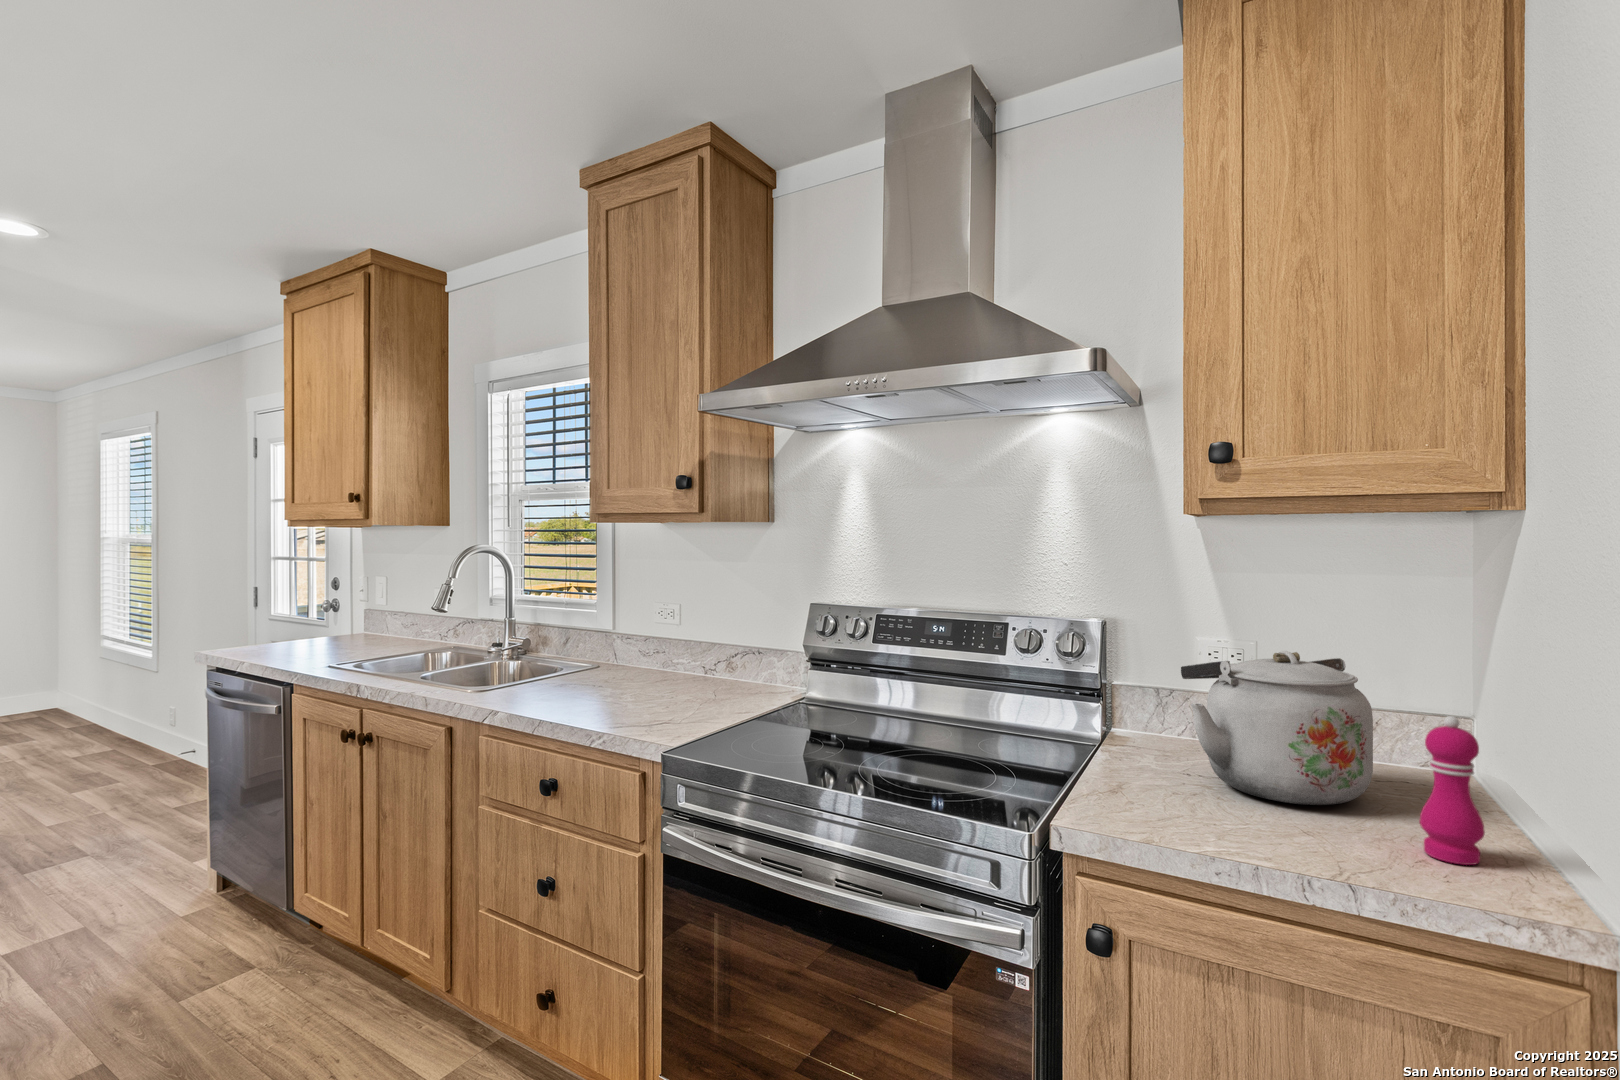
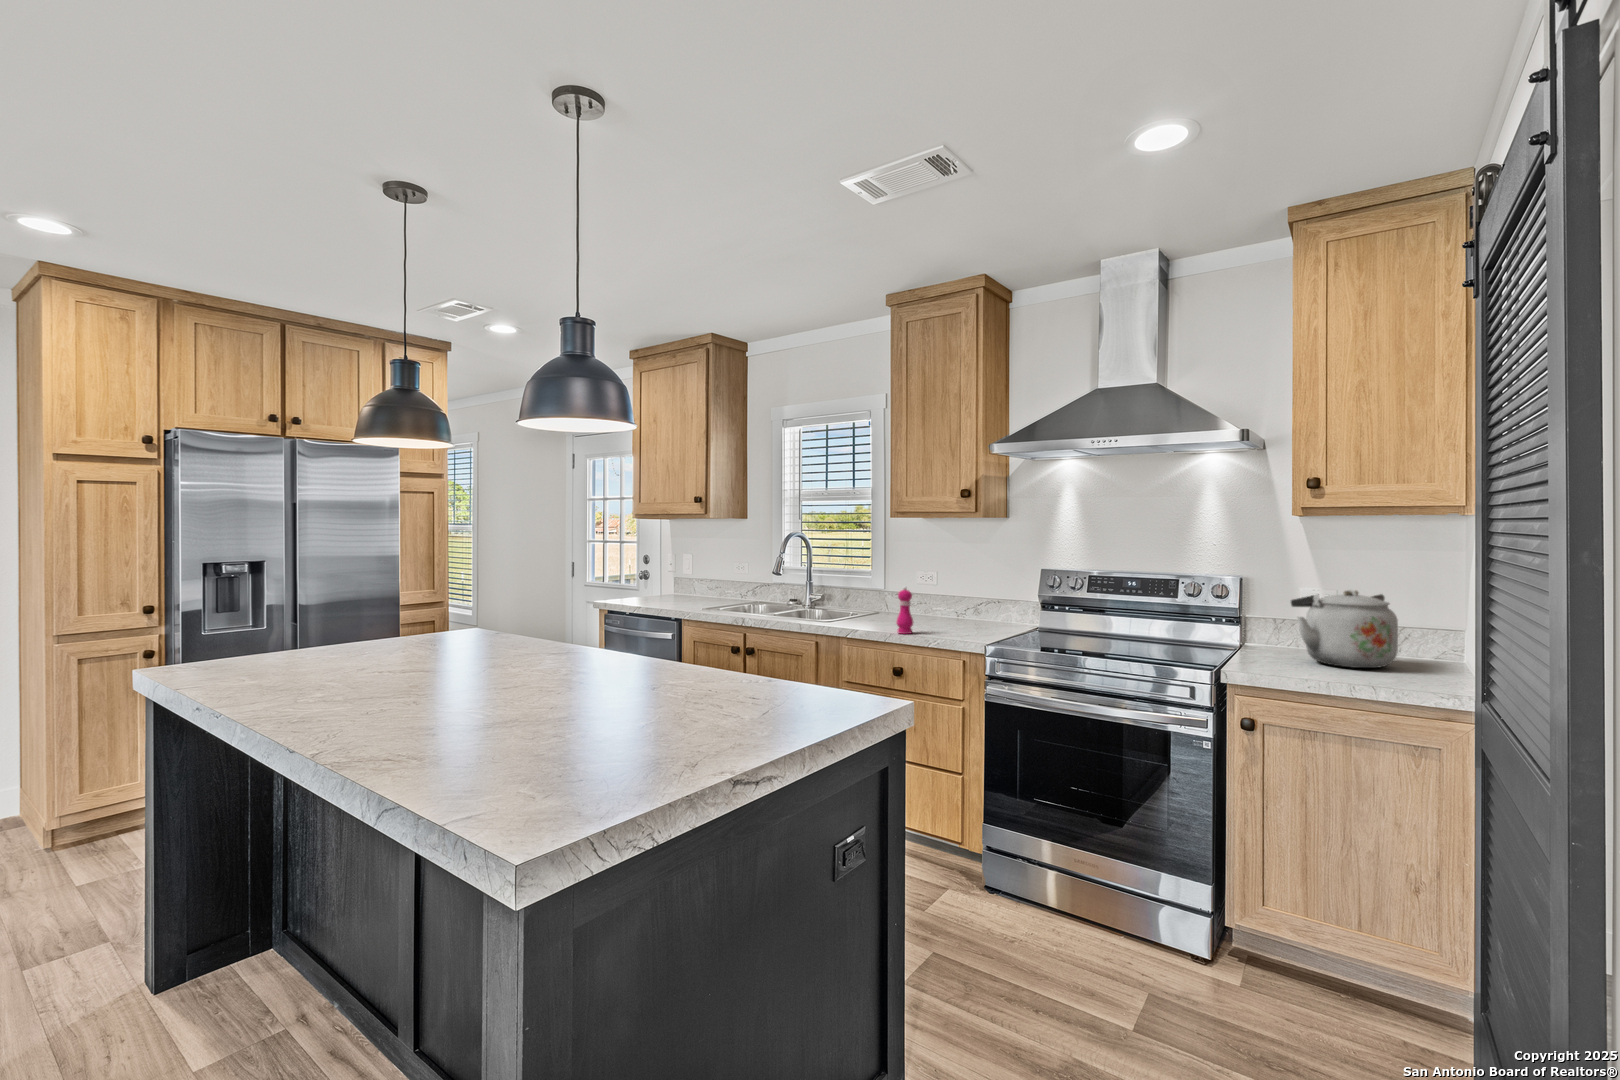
pepper mill: present [1420,716,1485,865] -> present [897,586,913,634]

